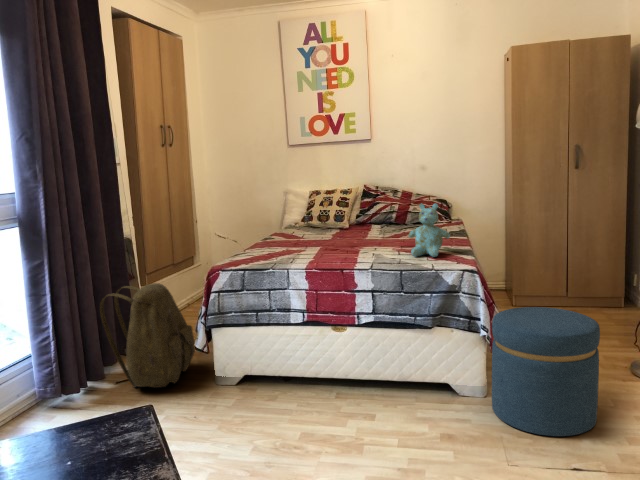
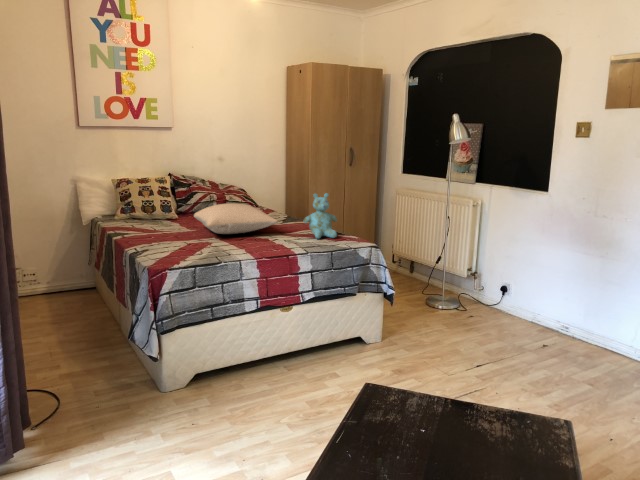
pillow: none [307,214,395,245] -> present [194,203,278,234]
backpack: present [100,283,195,388] -> none [13,296,129,422]
ottoman: present [492,307,600,436] -> none [394,267,468,355]

